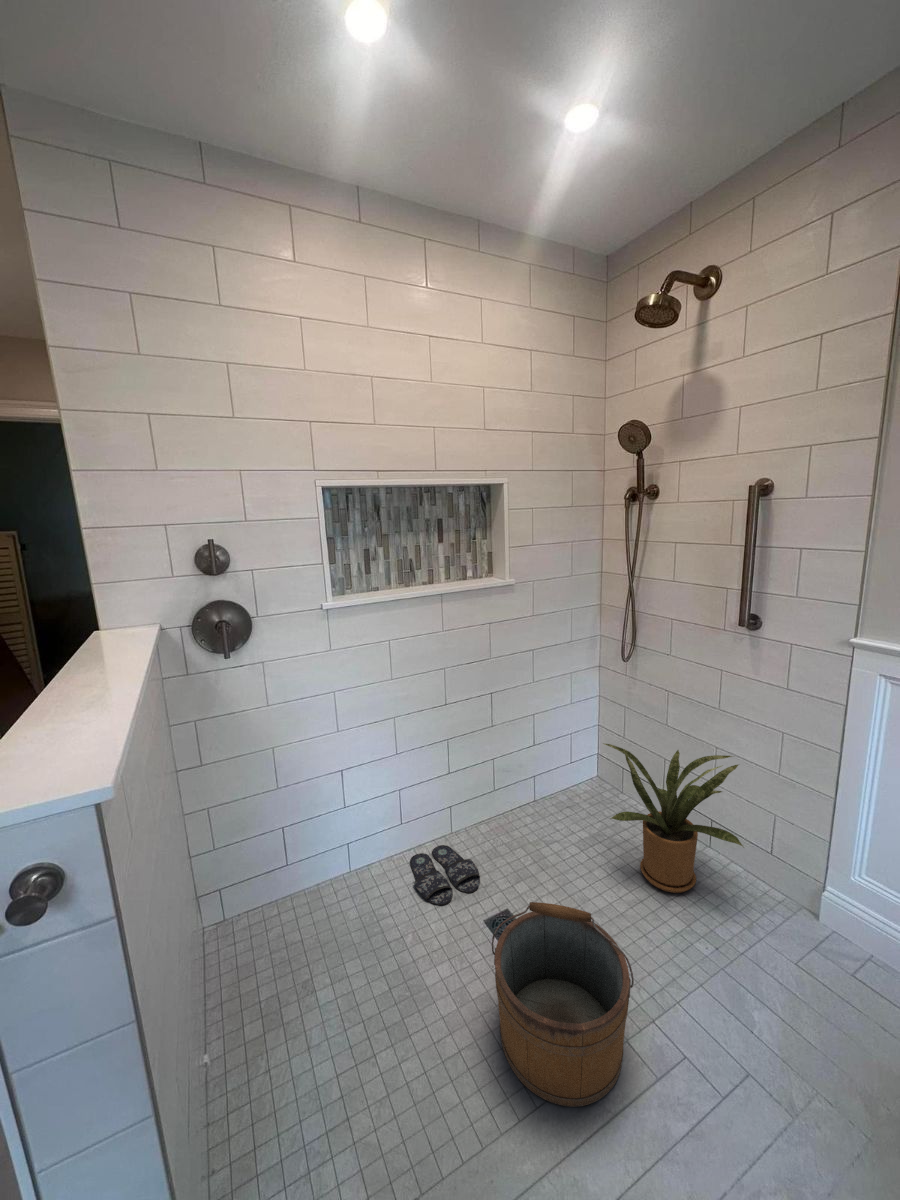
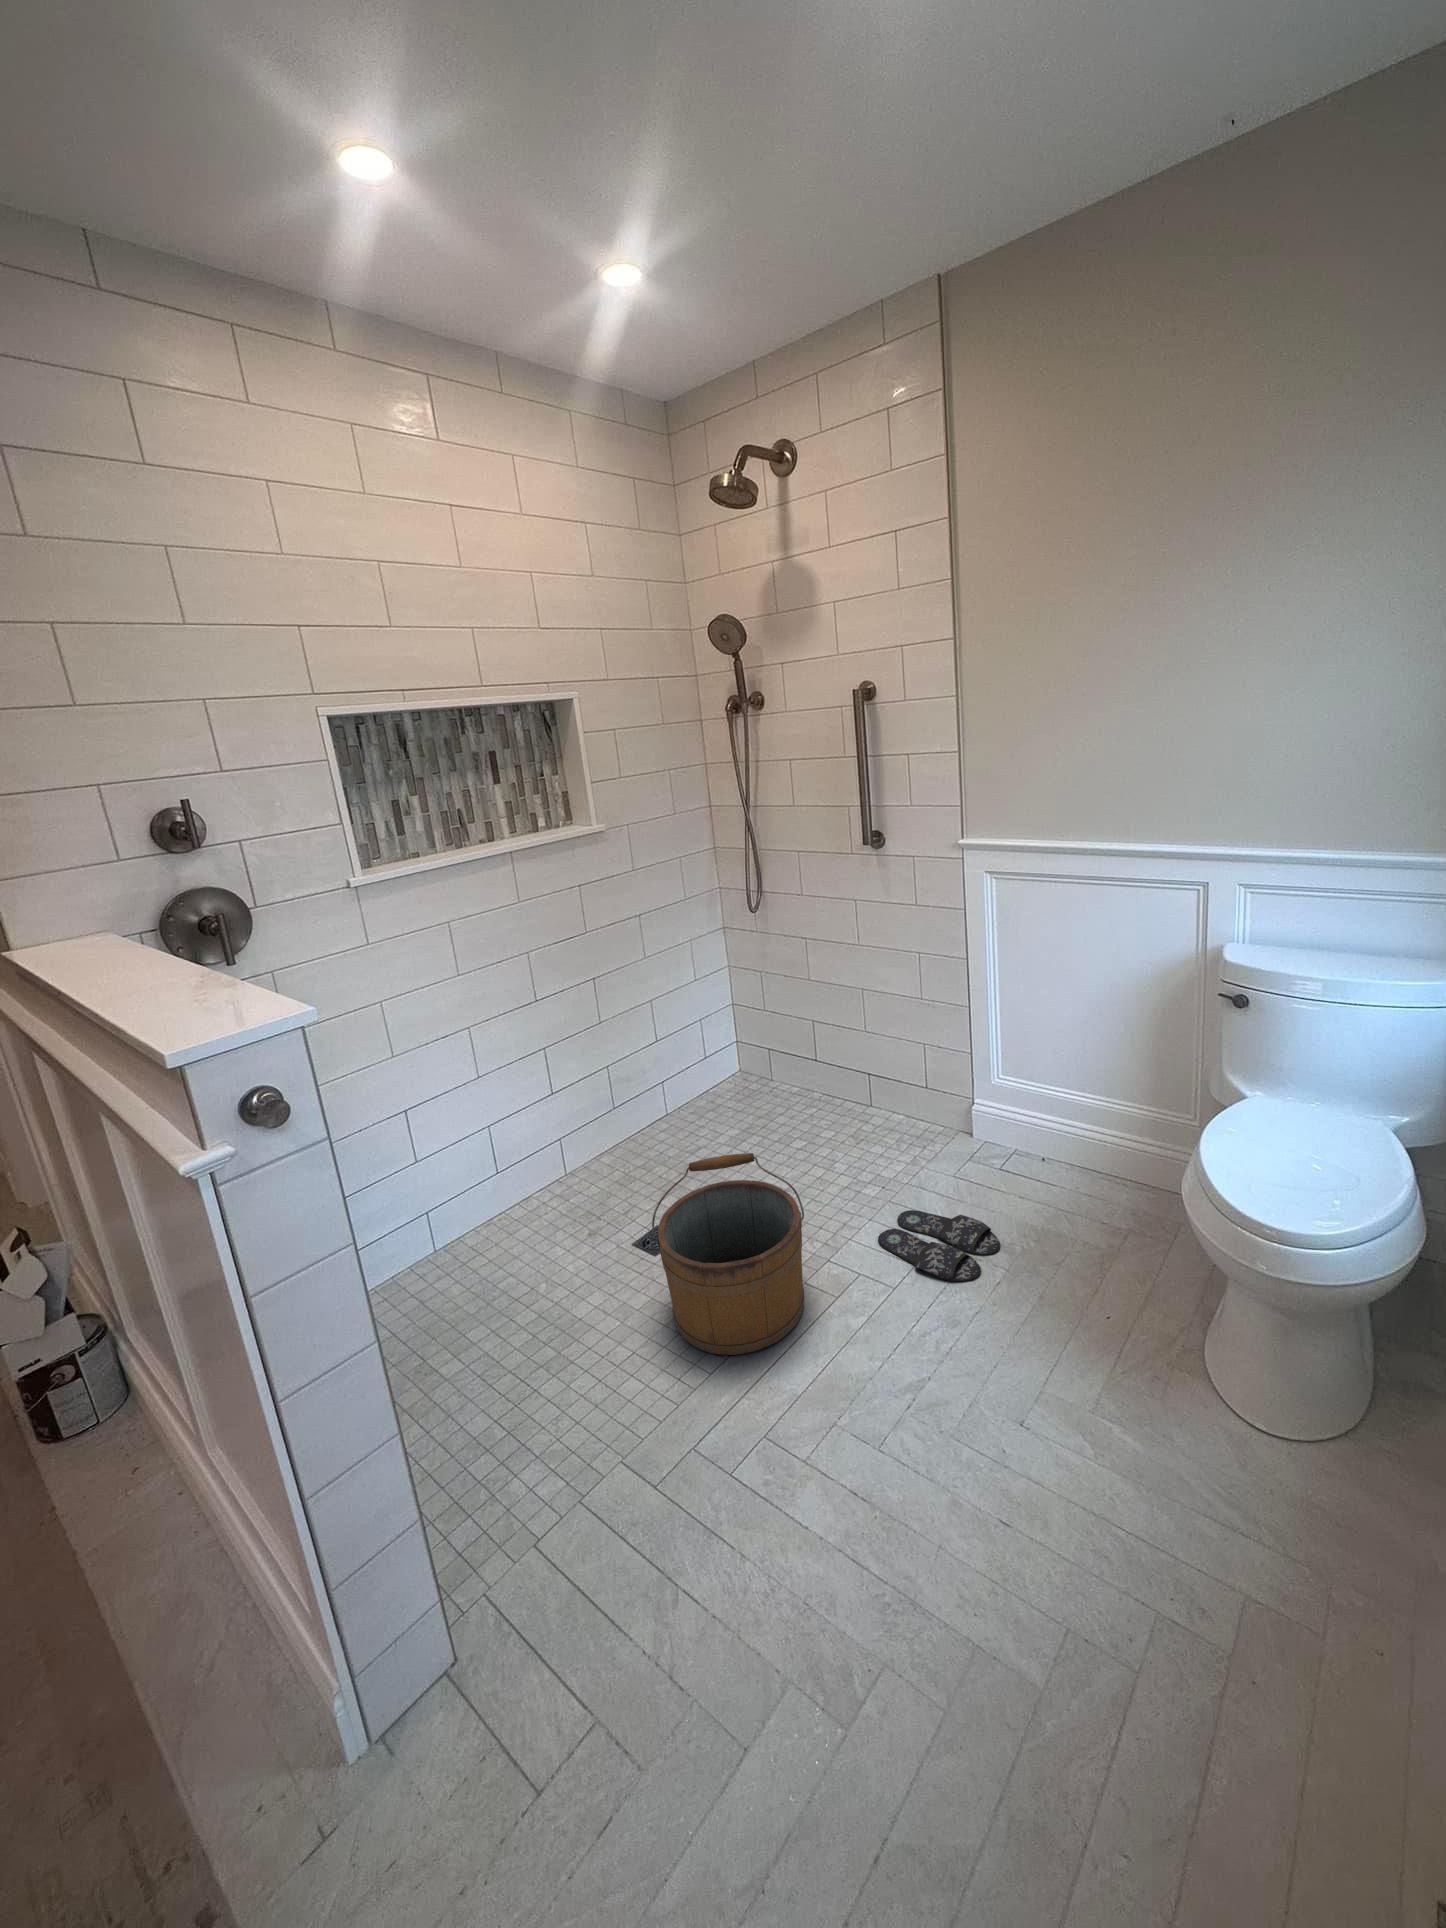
house plant: present [605,744,743,893] -> none [738,987,899,1157]
slippers: present [410,845,480,905] -> present [878,1210,1000,1281]

